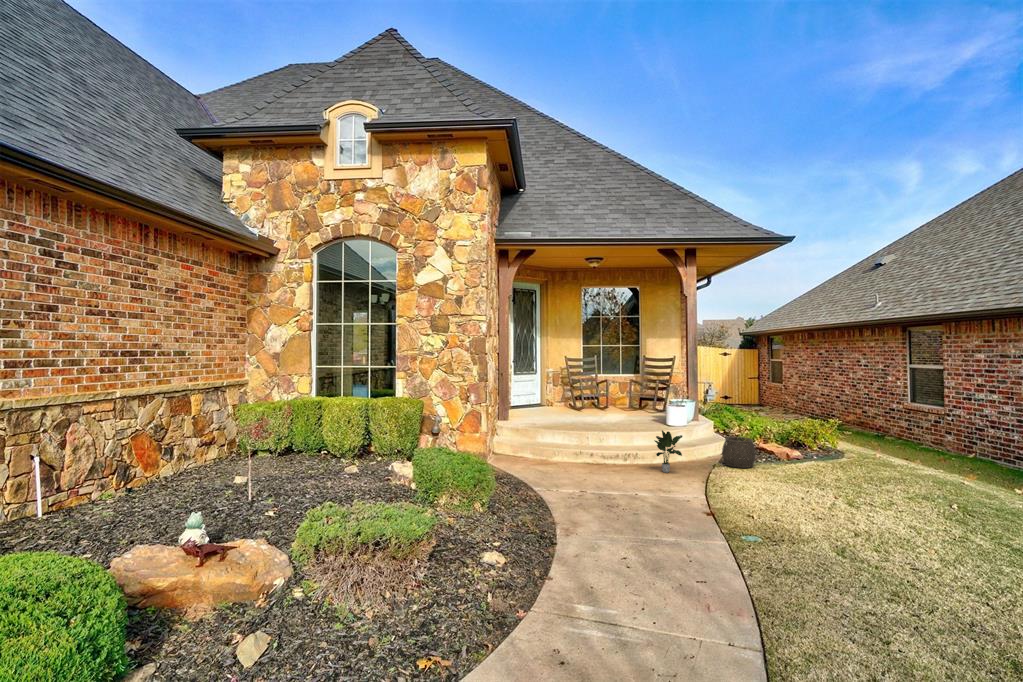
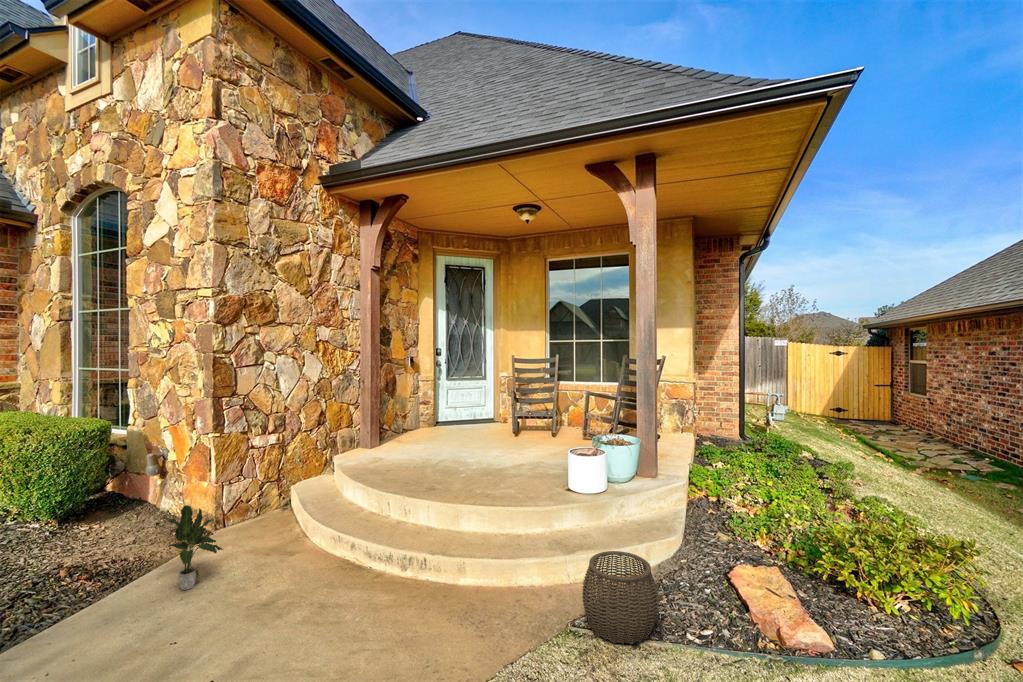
potted plant: present [654,430,682,473] -> present [164,505,223,590]

